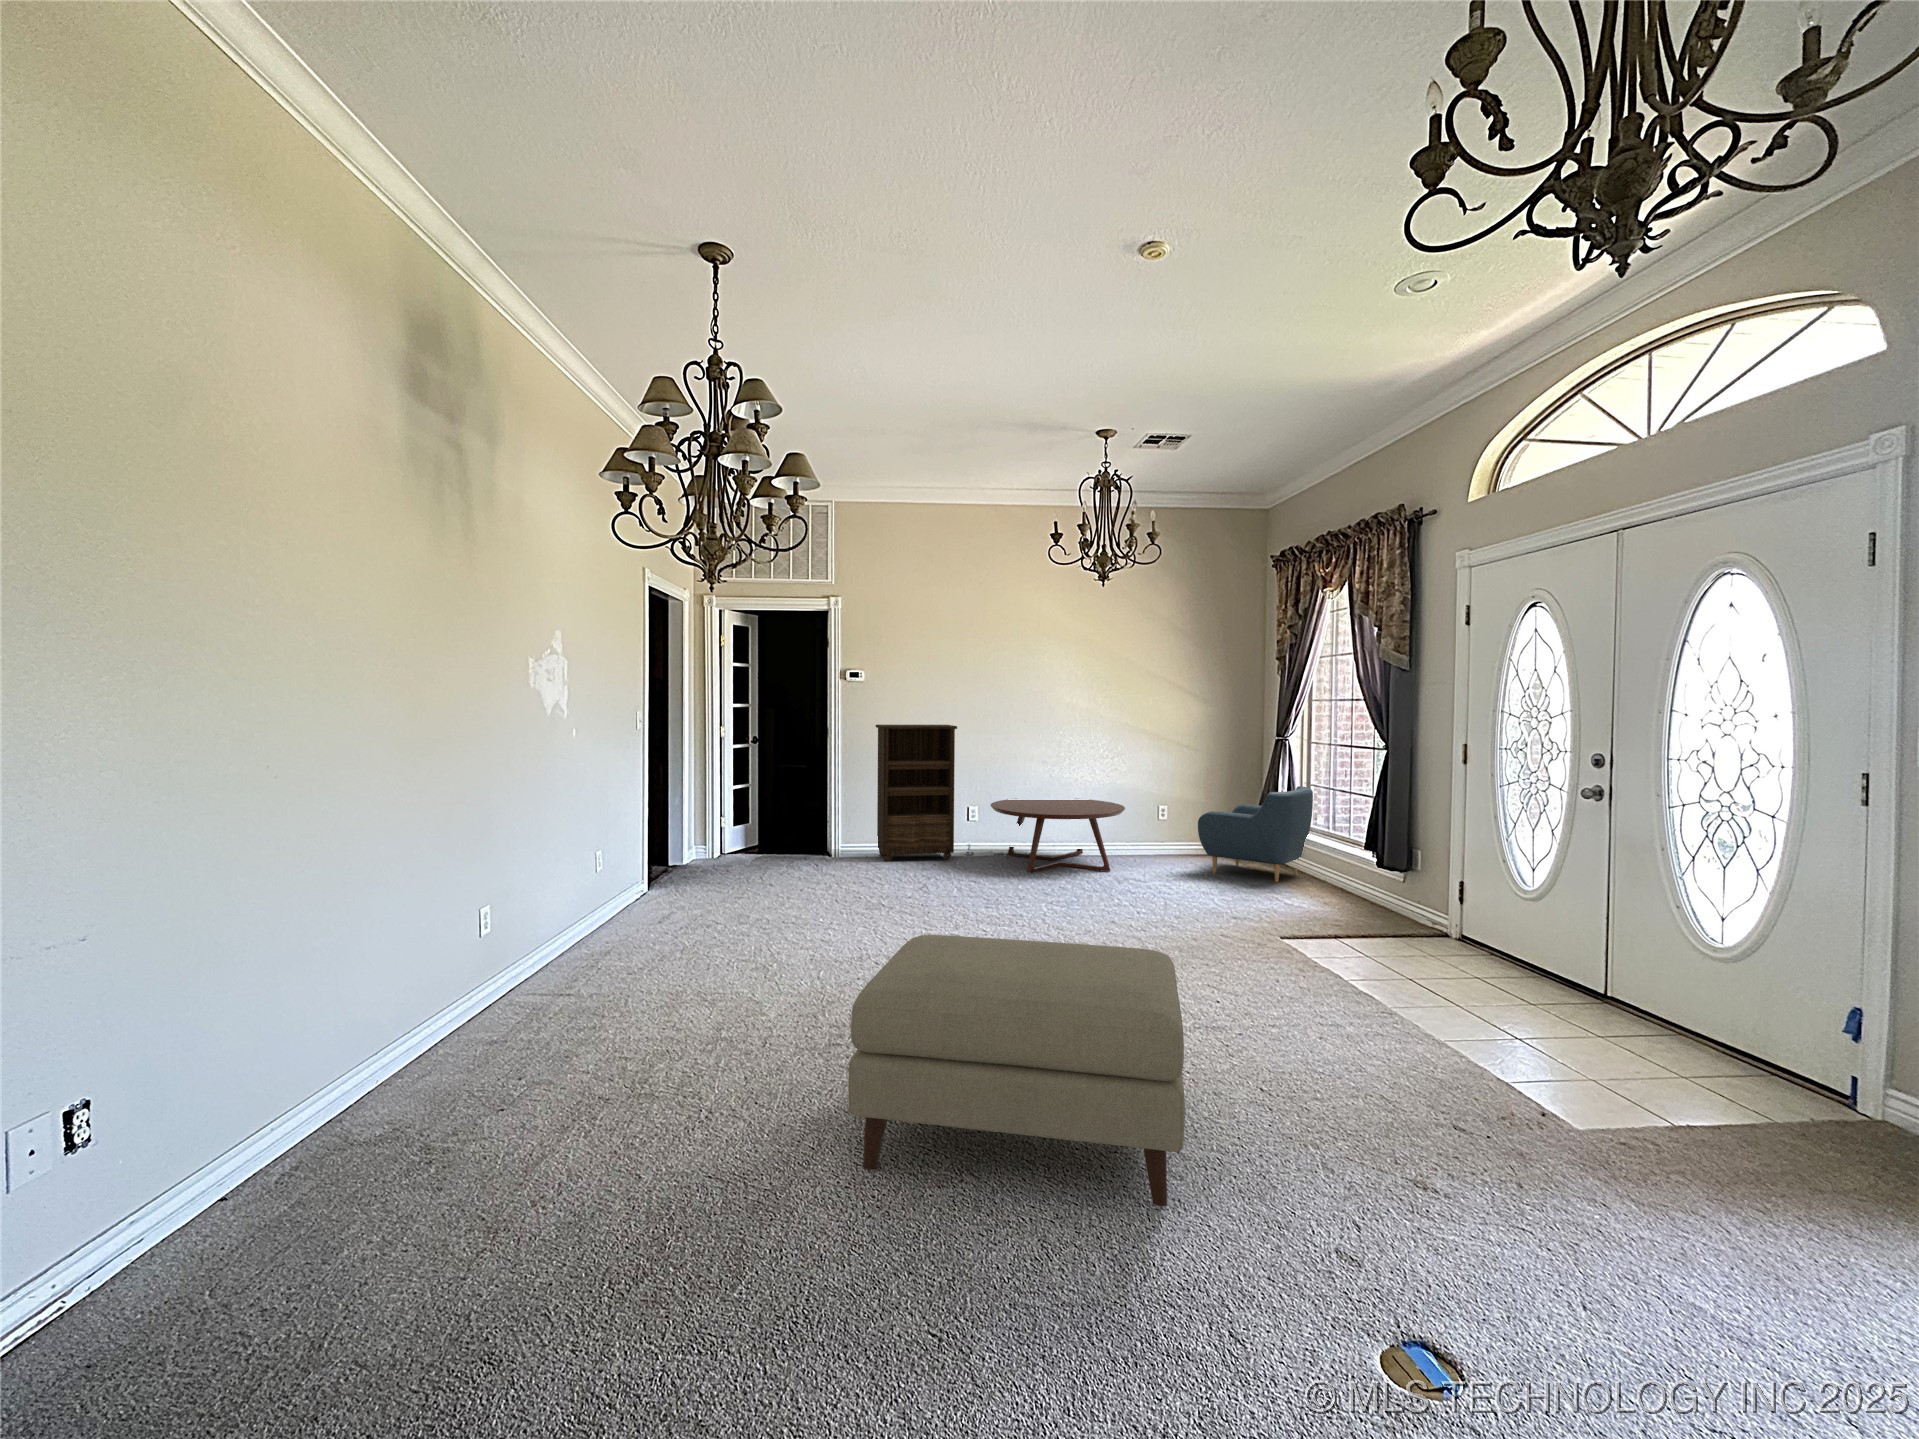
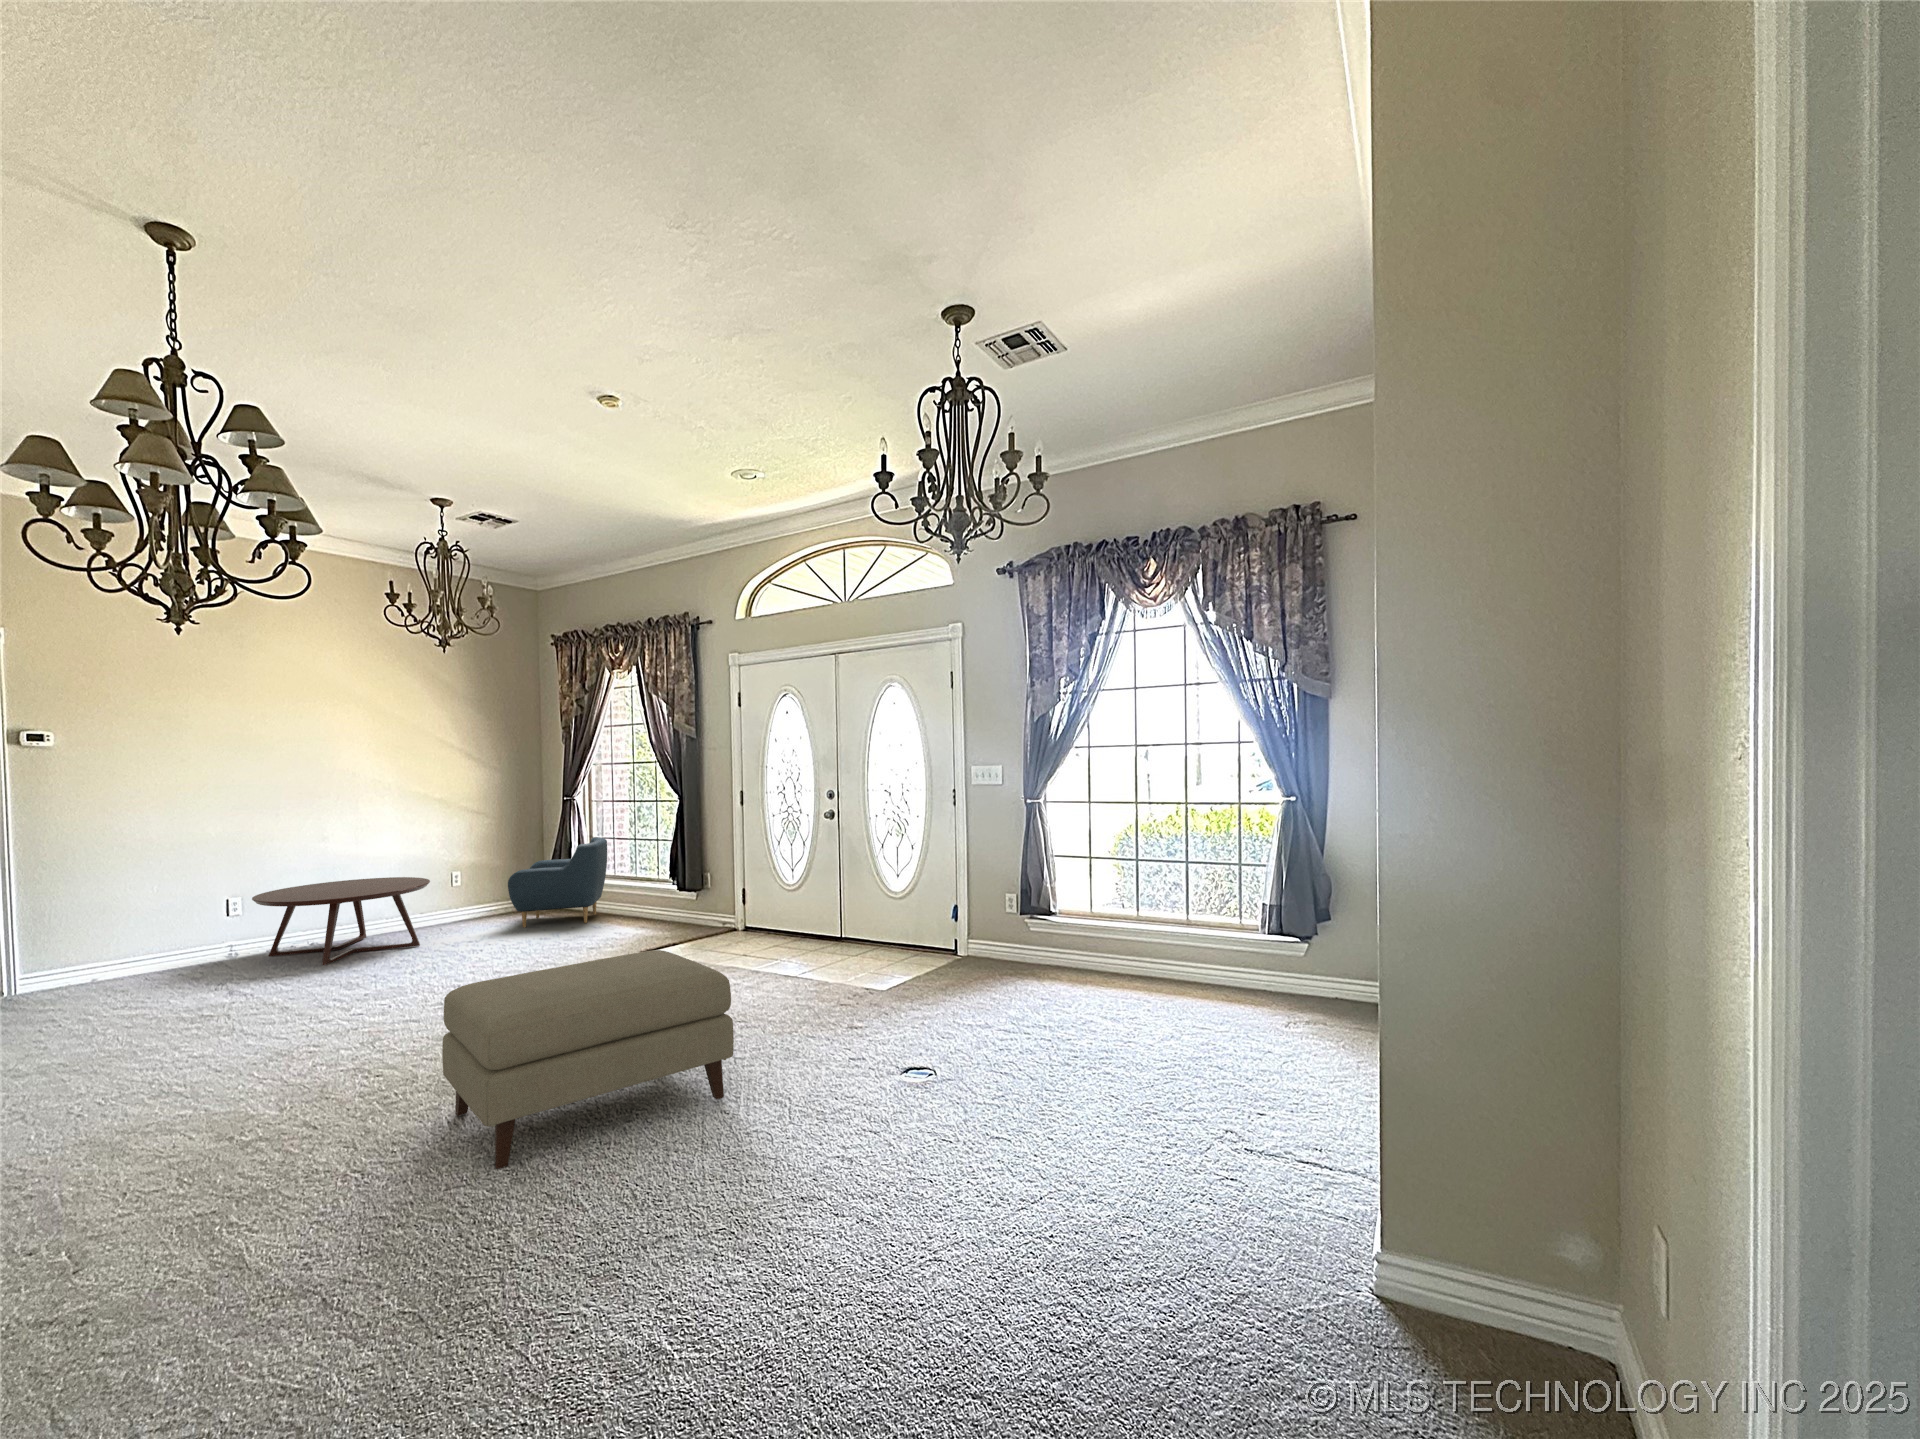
bookshelf: present [876,725,957,861] -> none [55,812,205,996]

